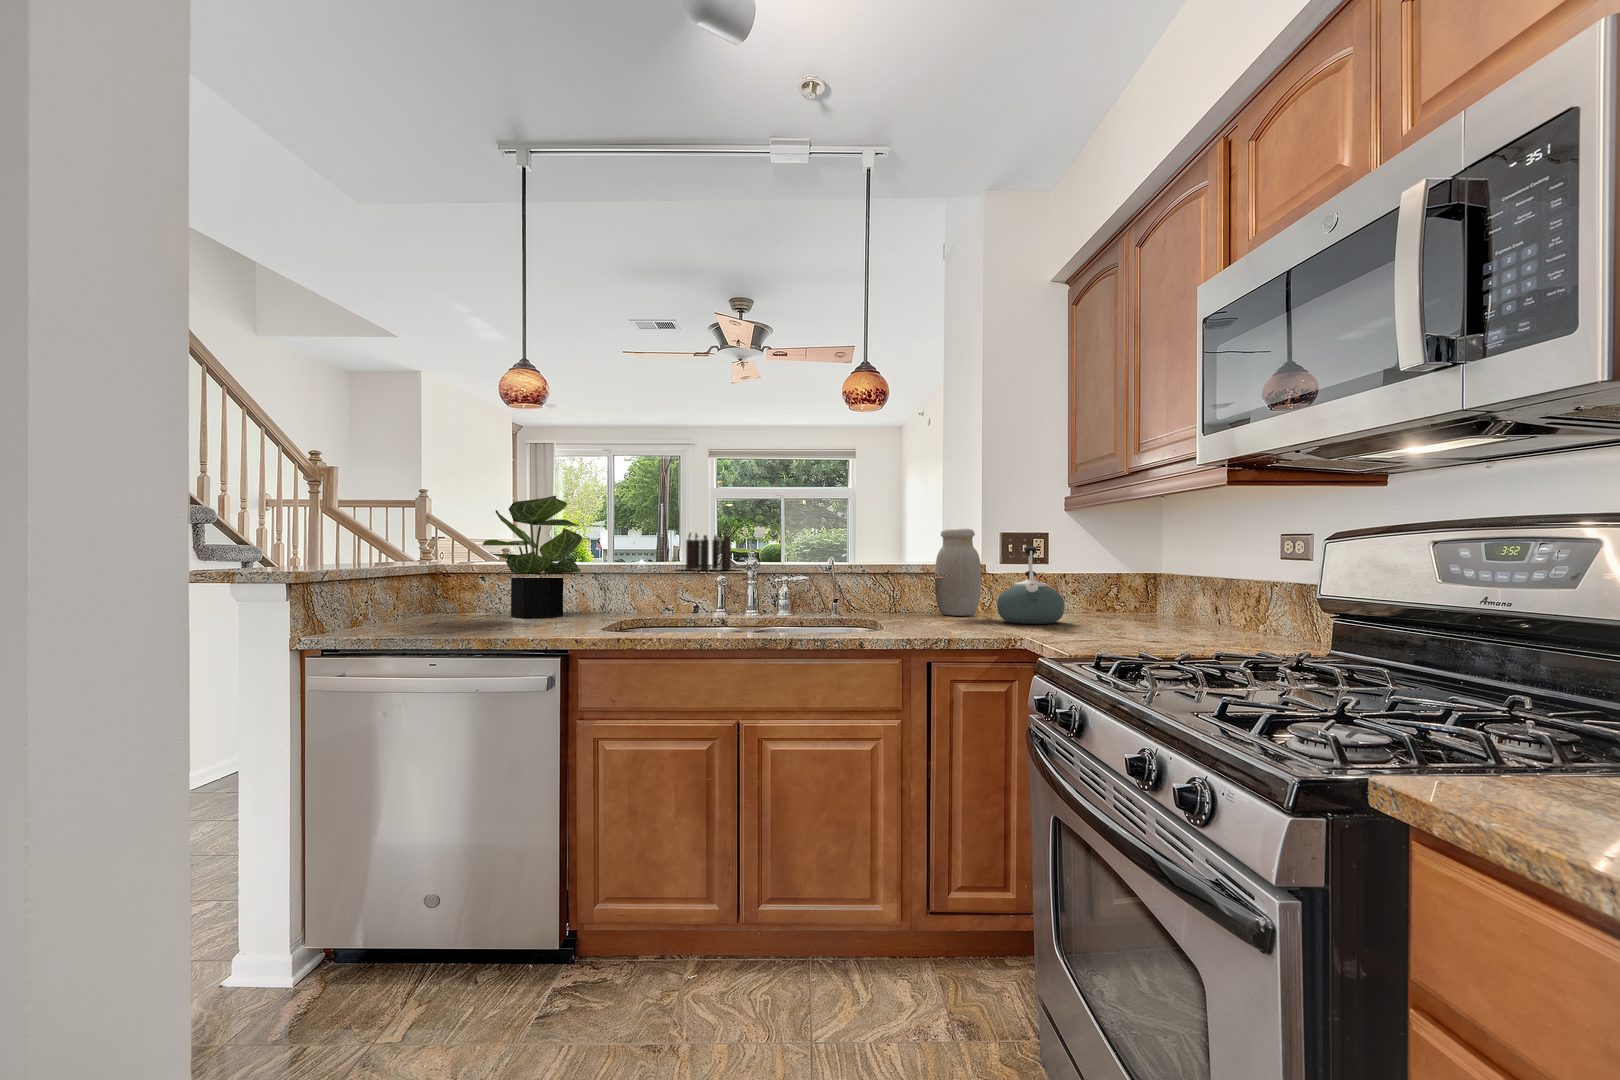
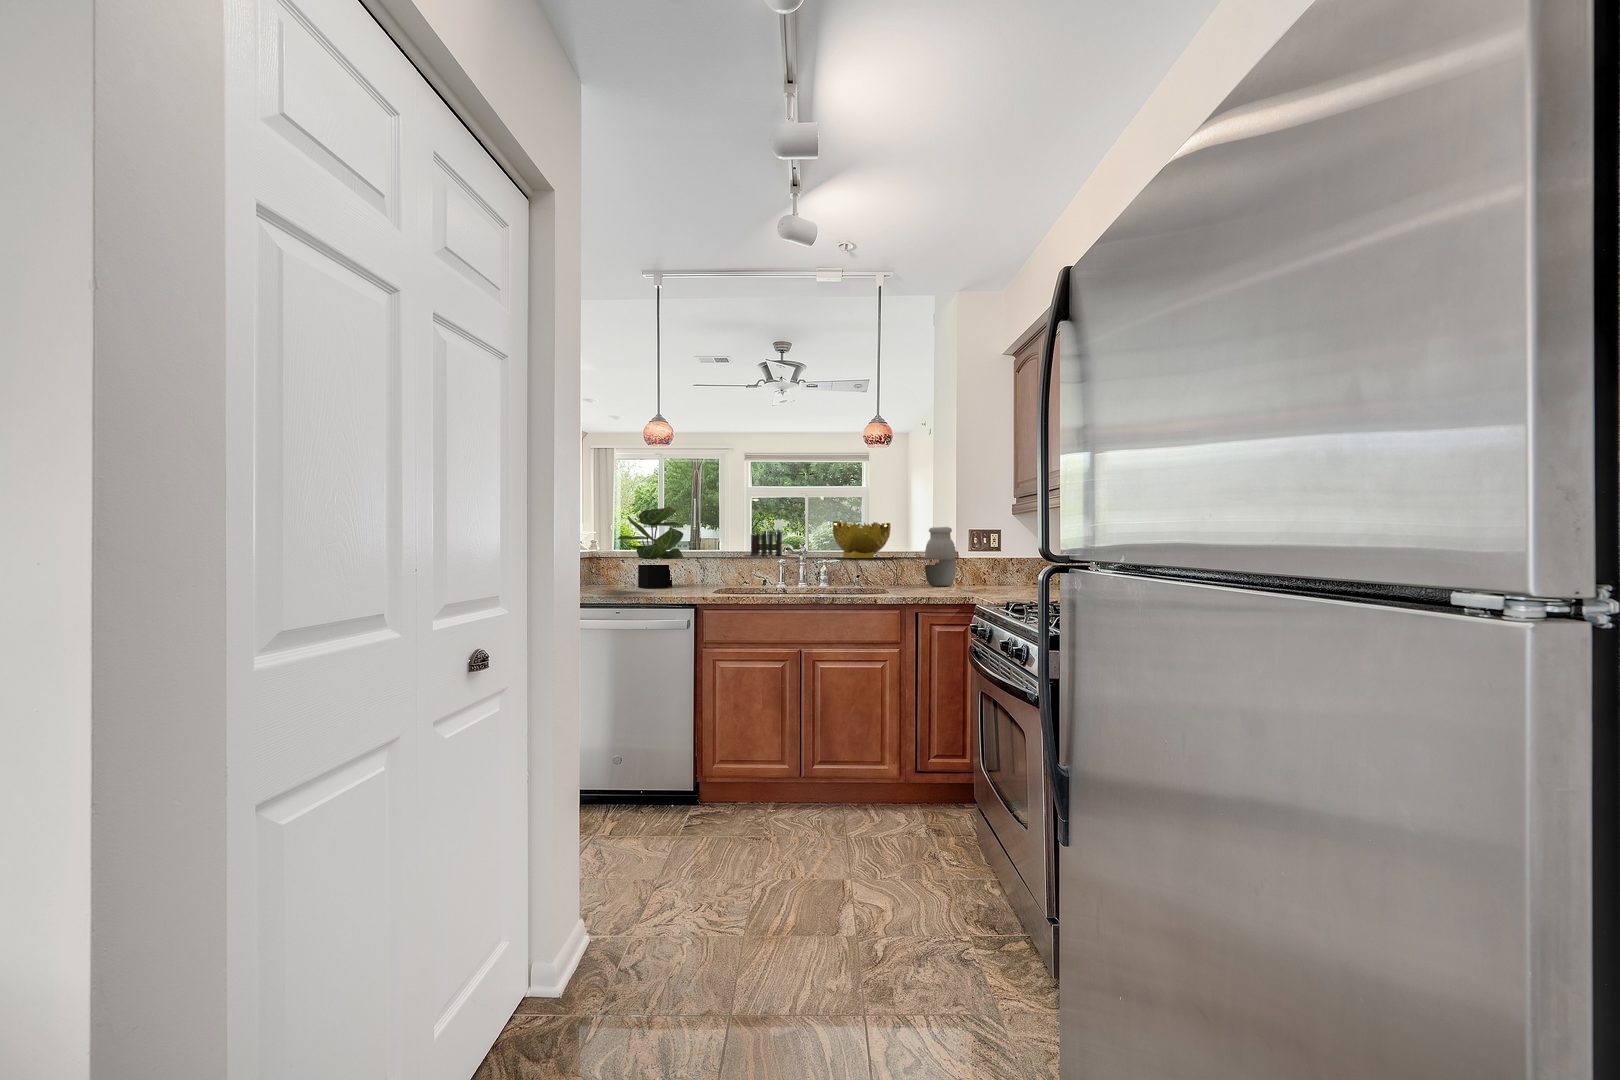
decorative bowl: none [800,520,885,574] -> present [832,521,891,558]
kettle: present [997,546,1065,624] -> none [966,539,1011,591]

